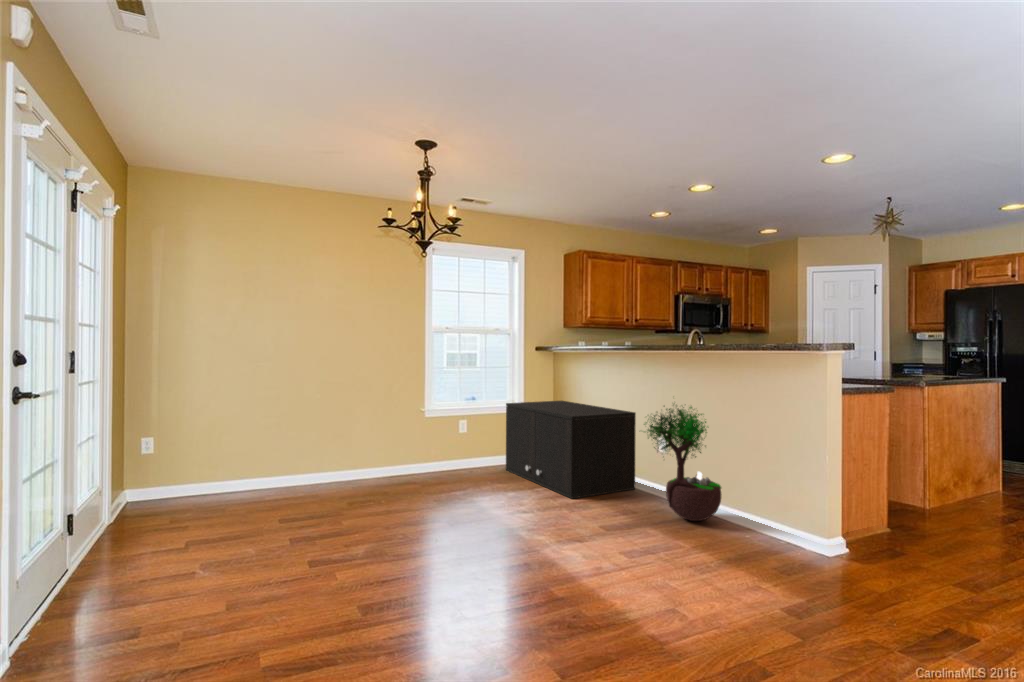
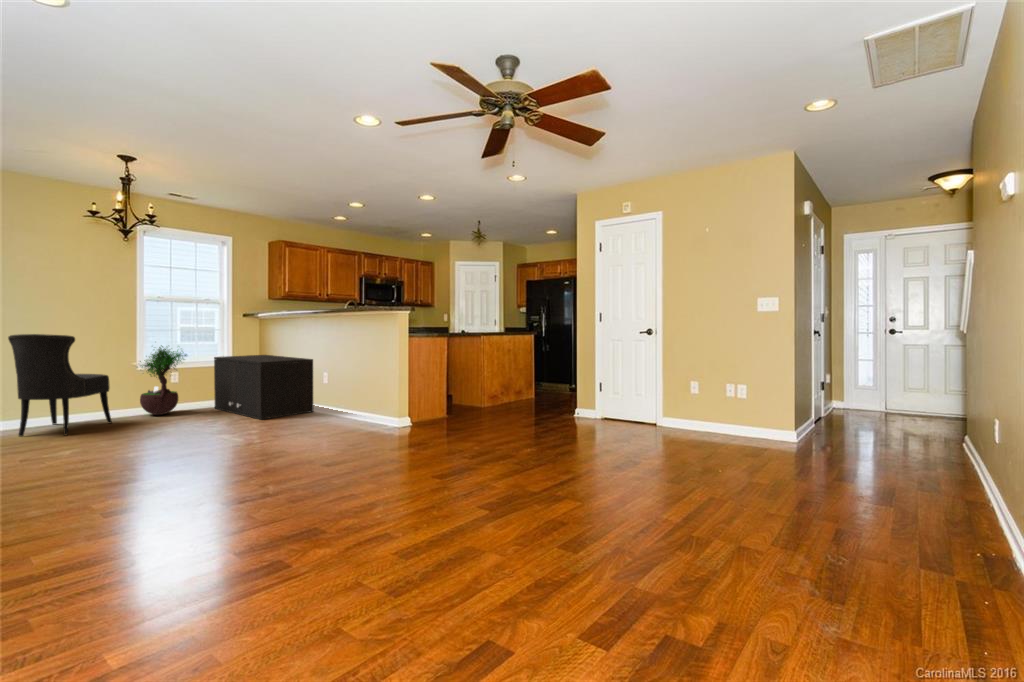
dining chair: none [305,376,400,502] -> present [8,334,112,436]
potted tree: present [644,407,722,521] -> present [140,345,184,415]

